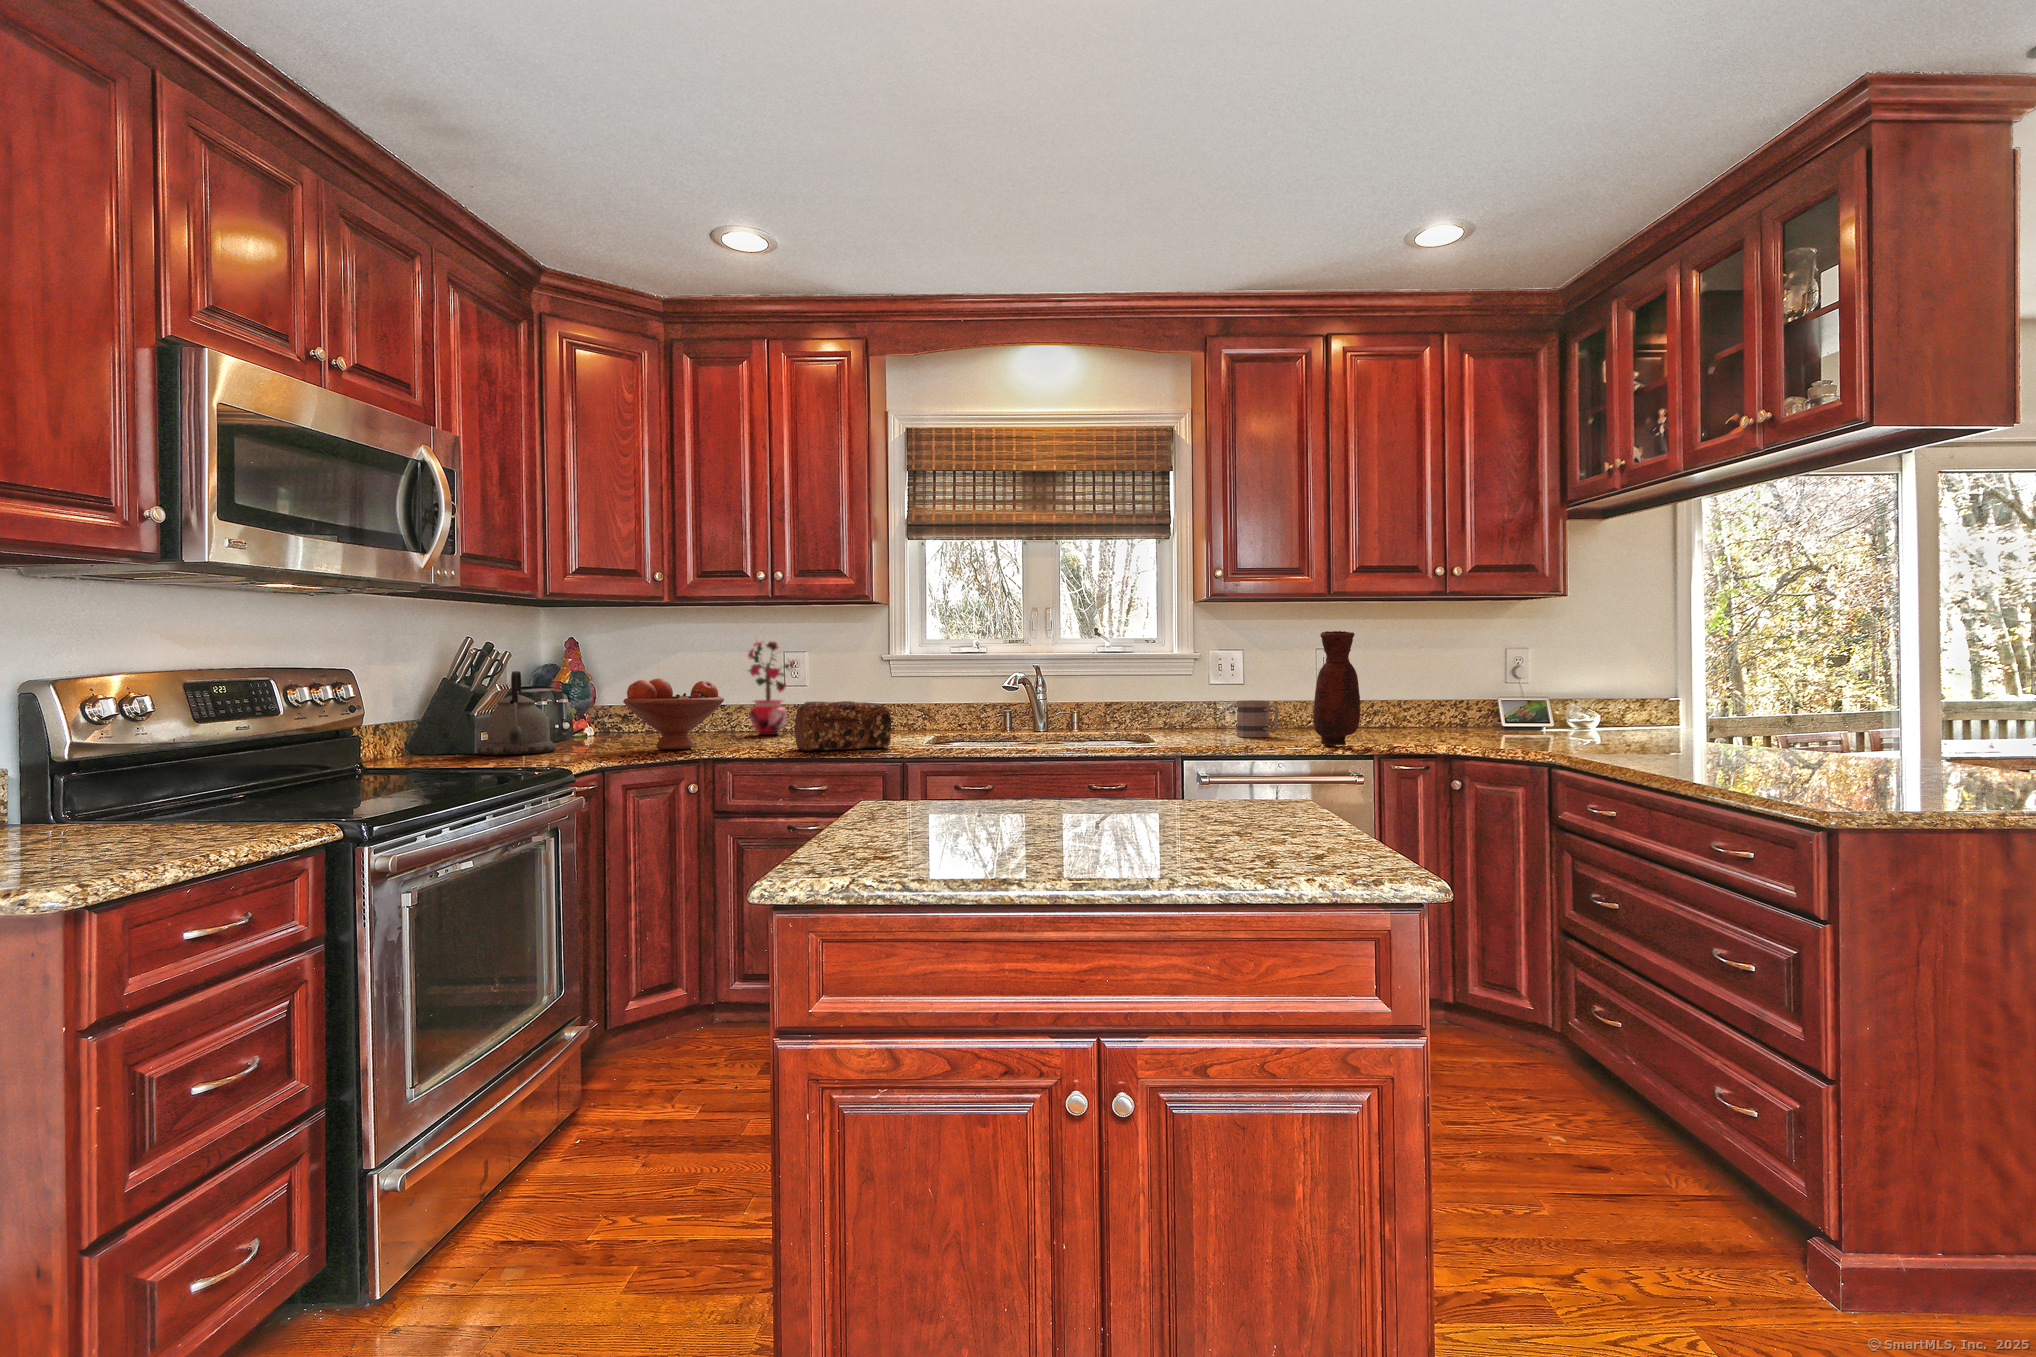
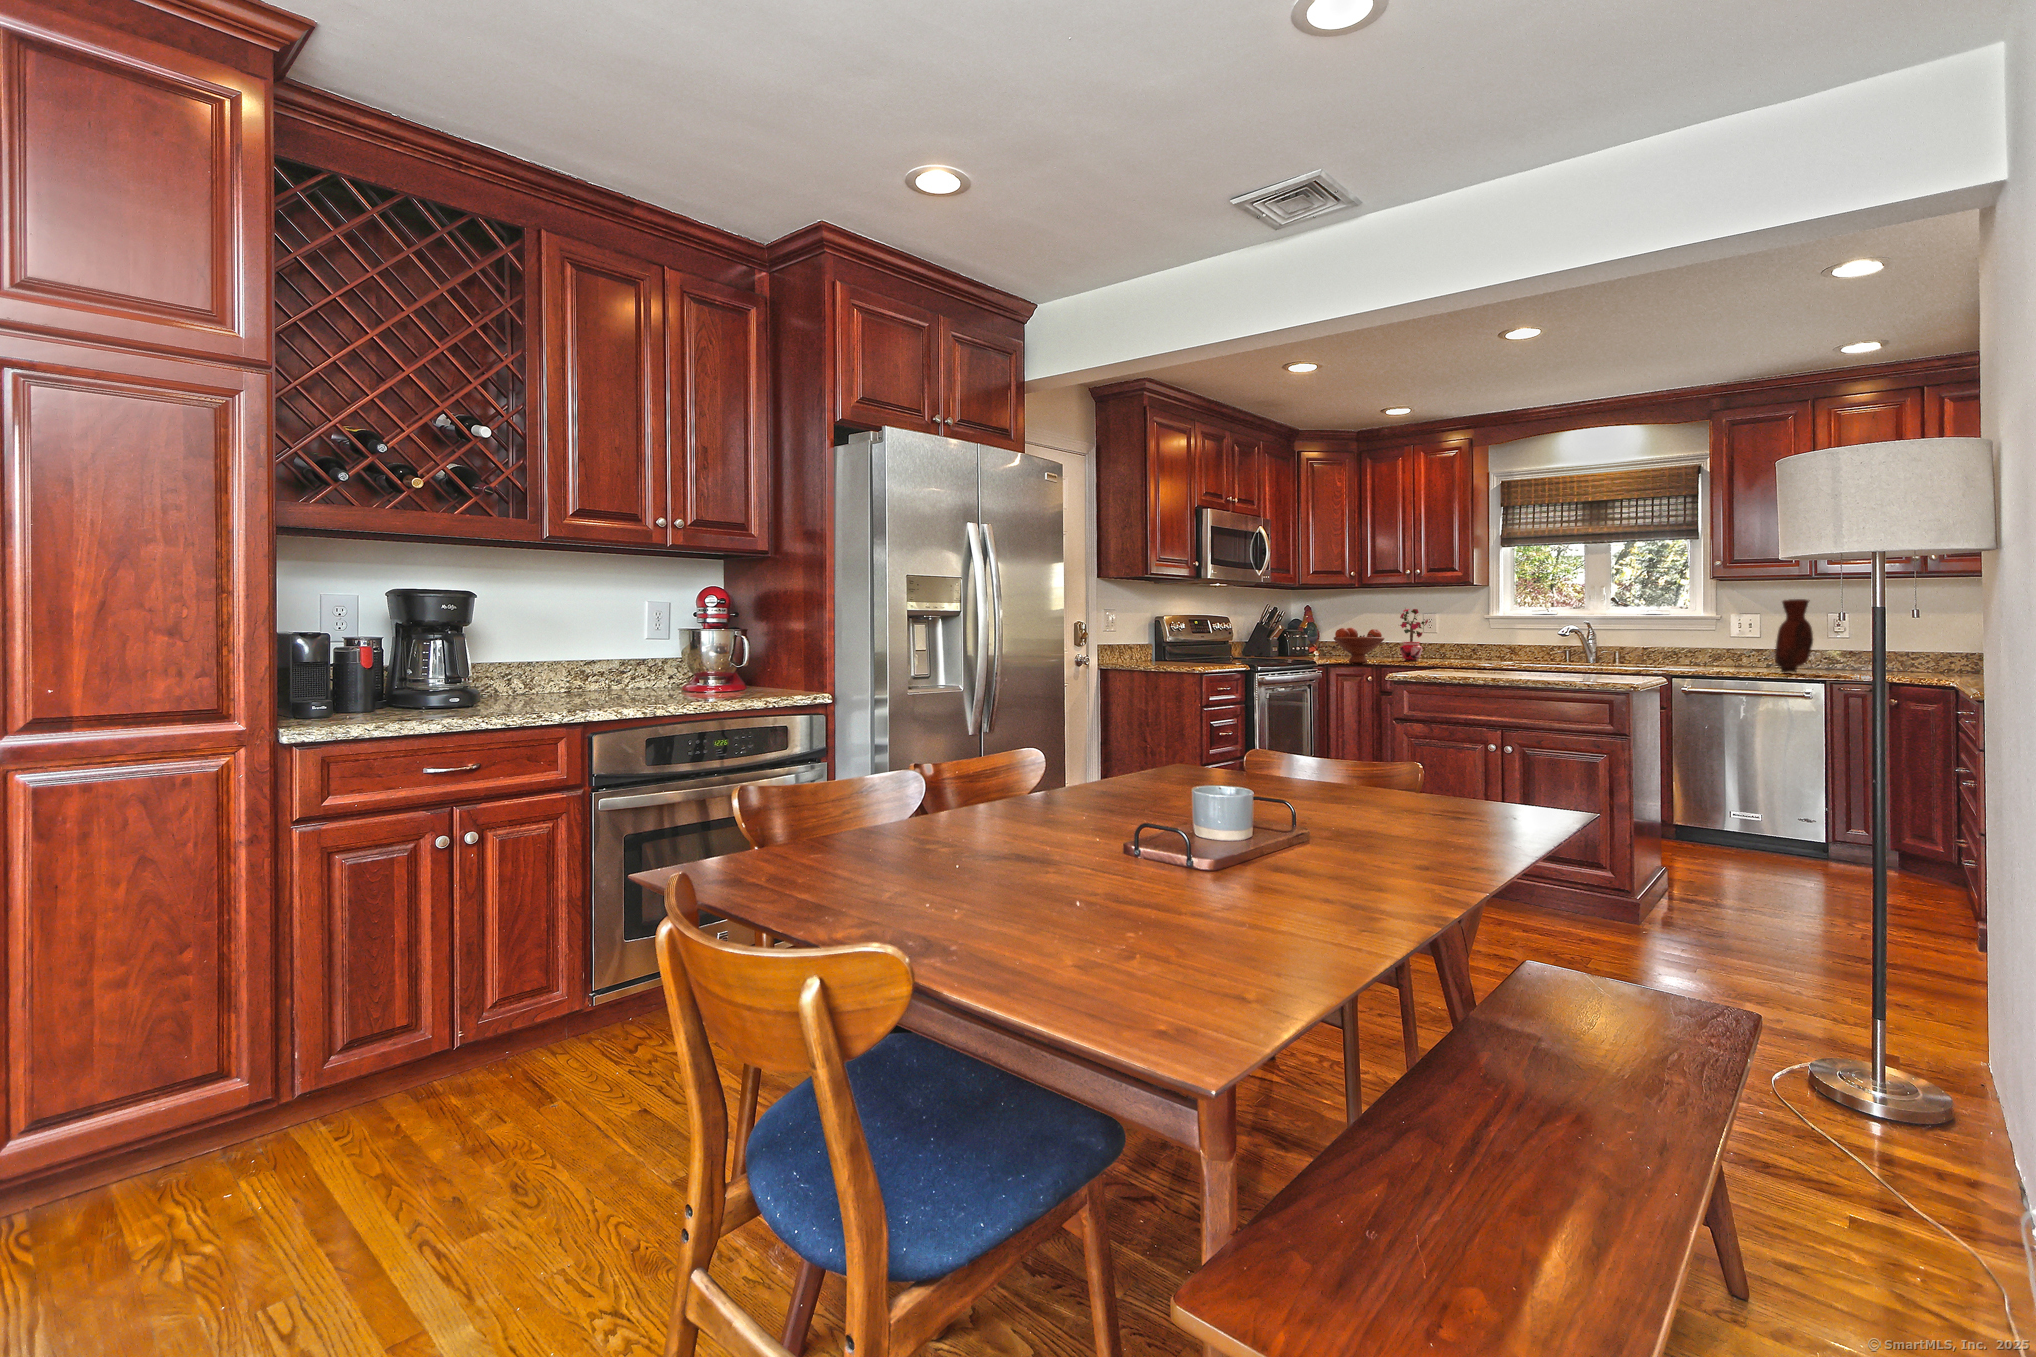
kettle: present [477,671,556,755] -> none [1265,624,1300,662]
mug: present [1237,700,1279,737] -> none [1733,646,1764,670]
bread loaf: present [795,701,891,751] -> none [1422,640,1477,665]

